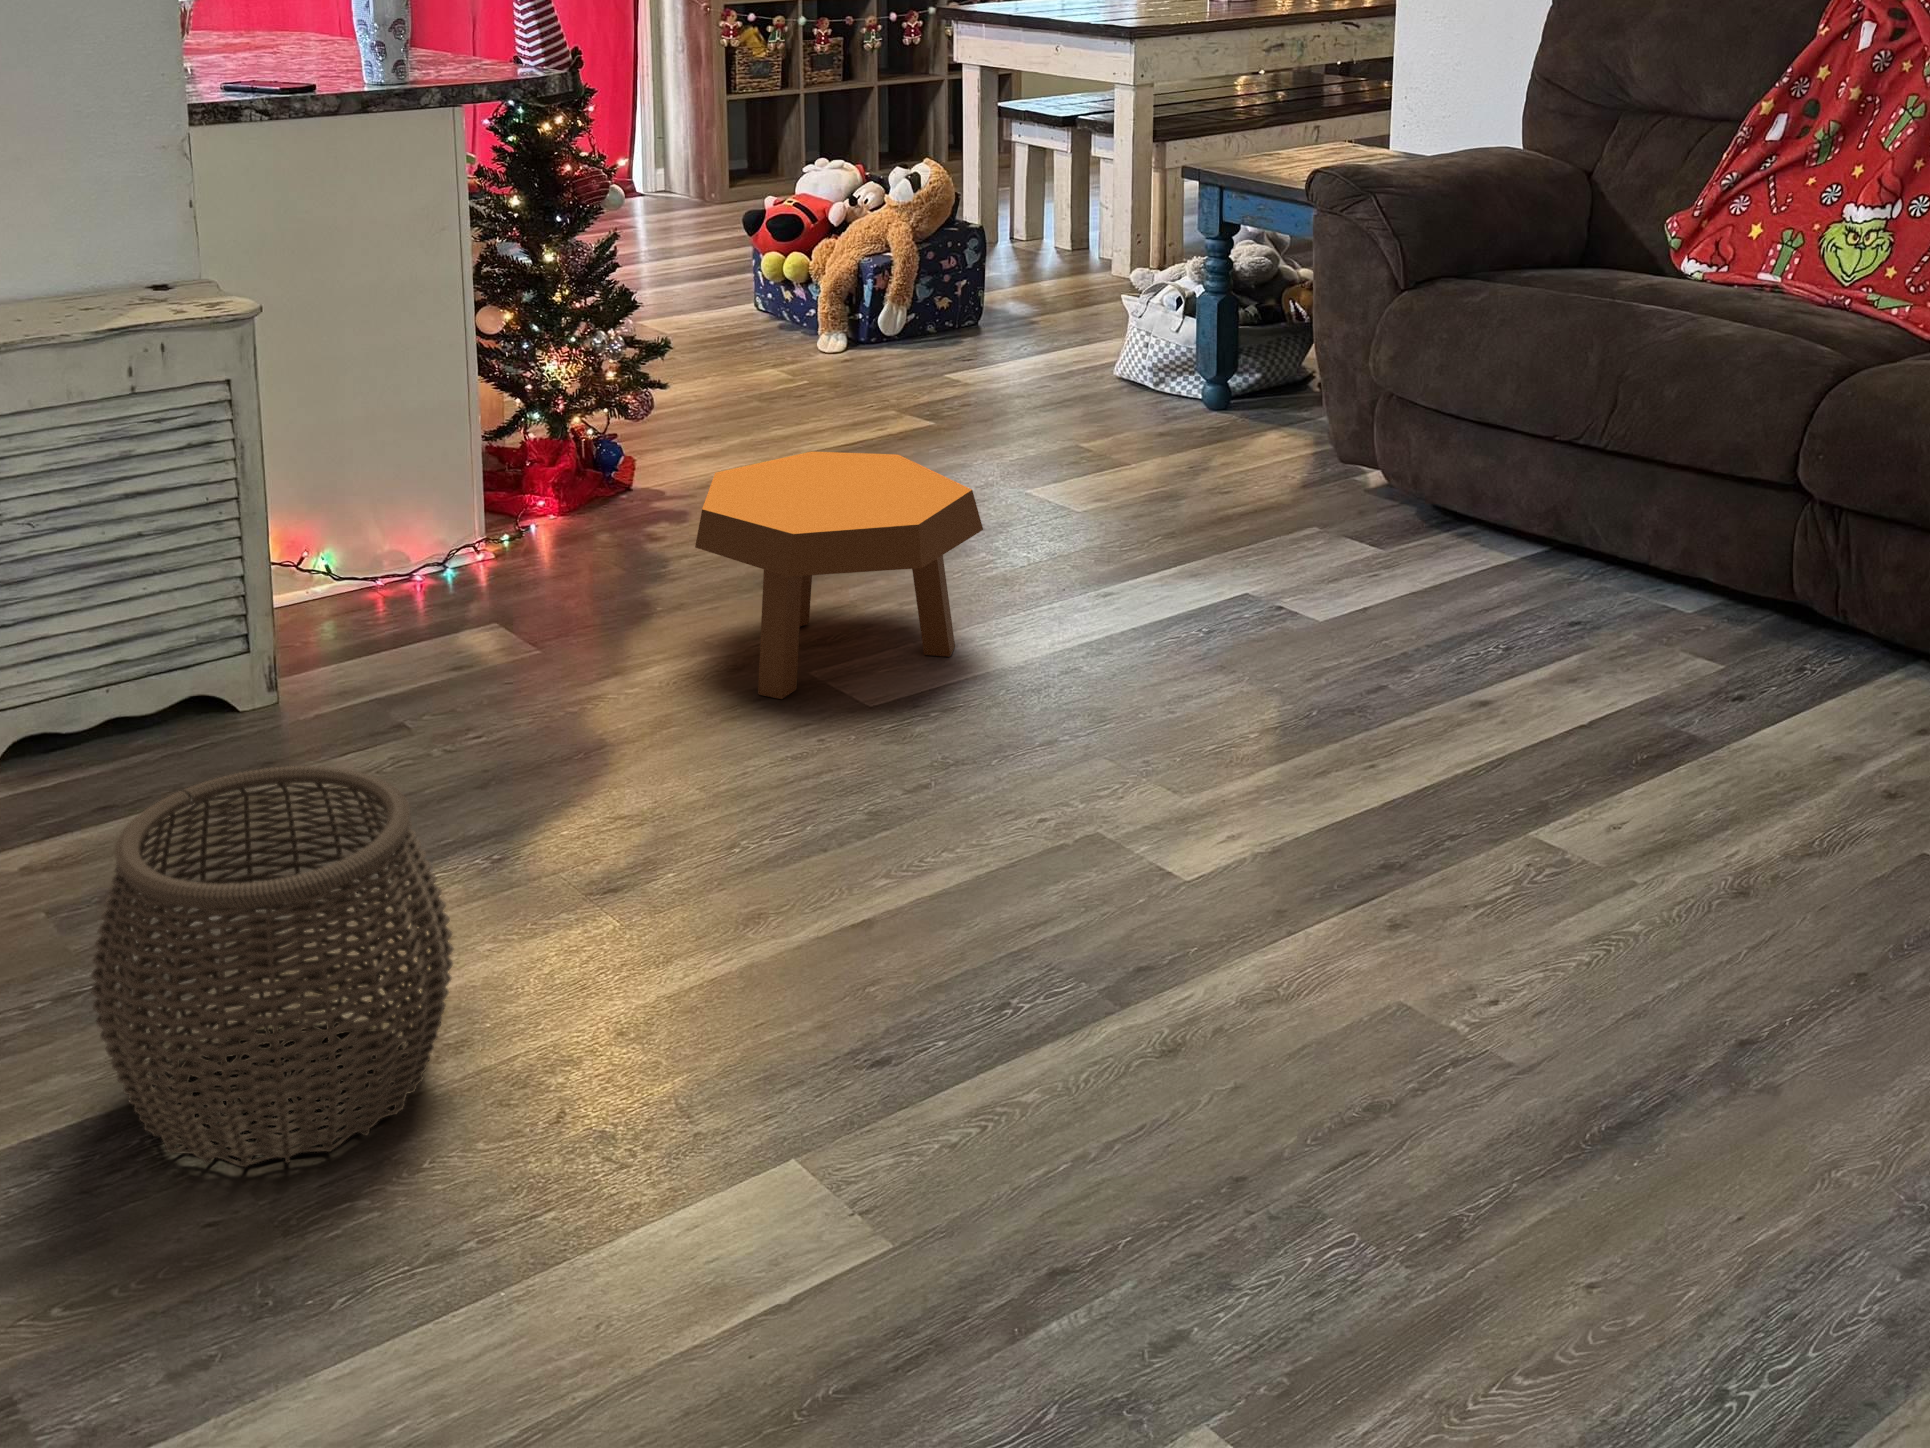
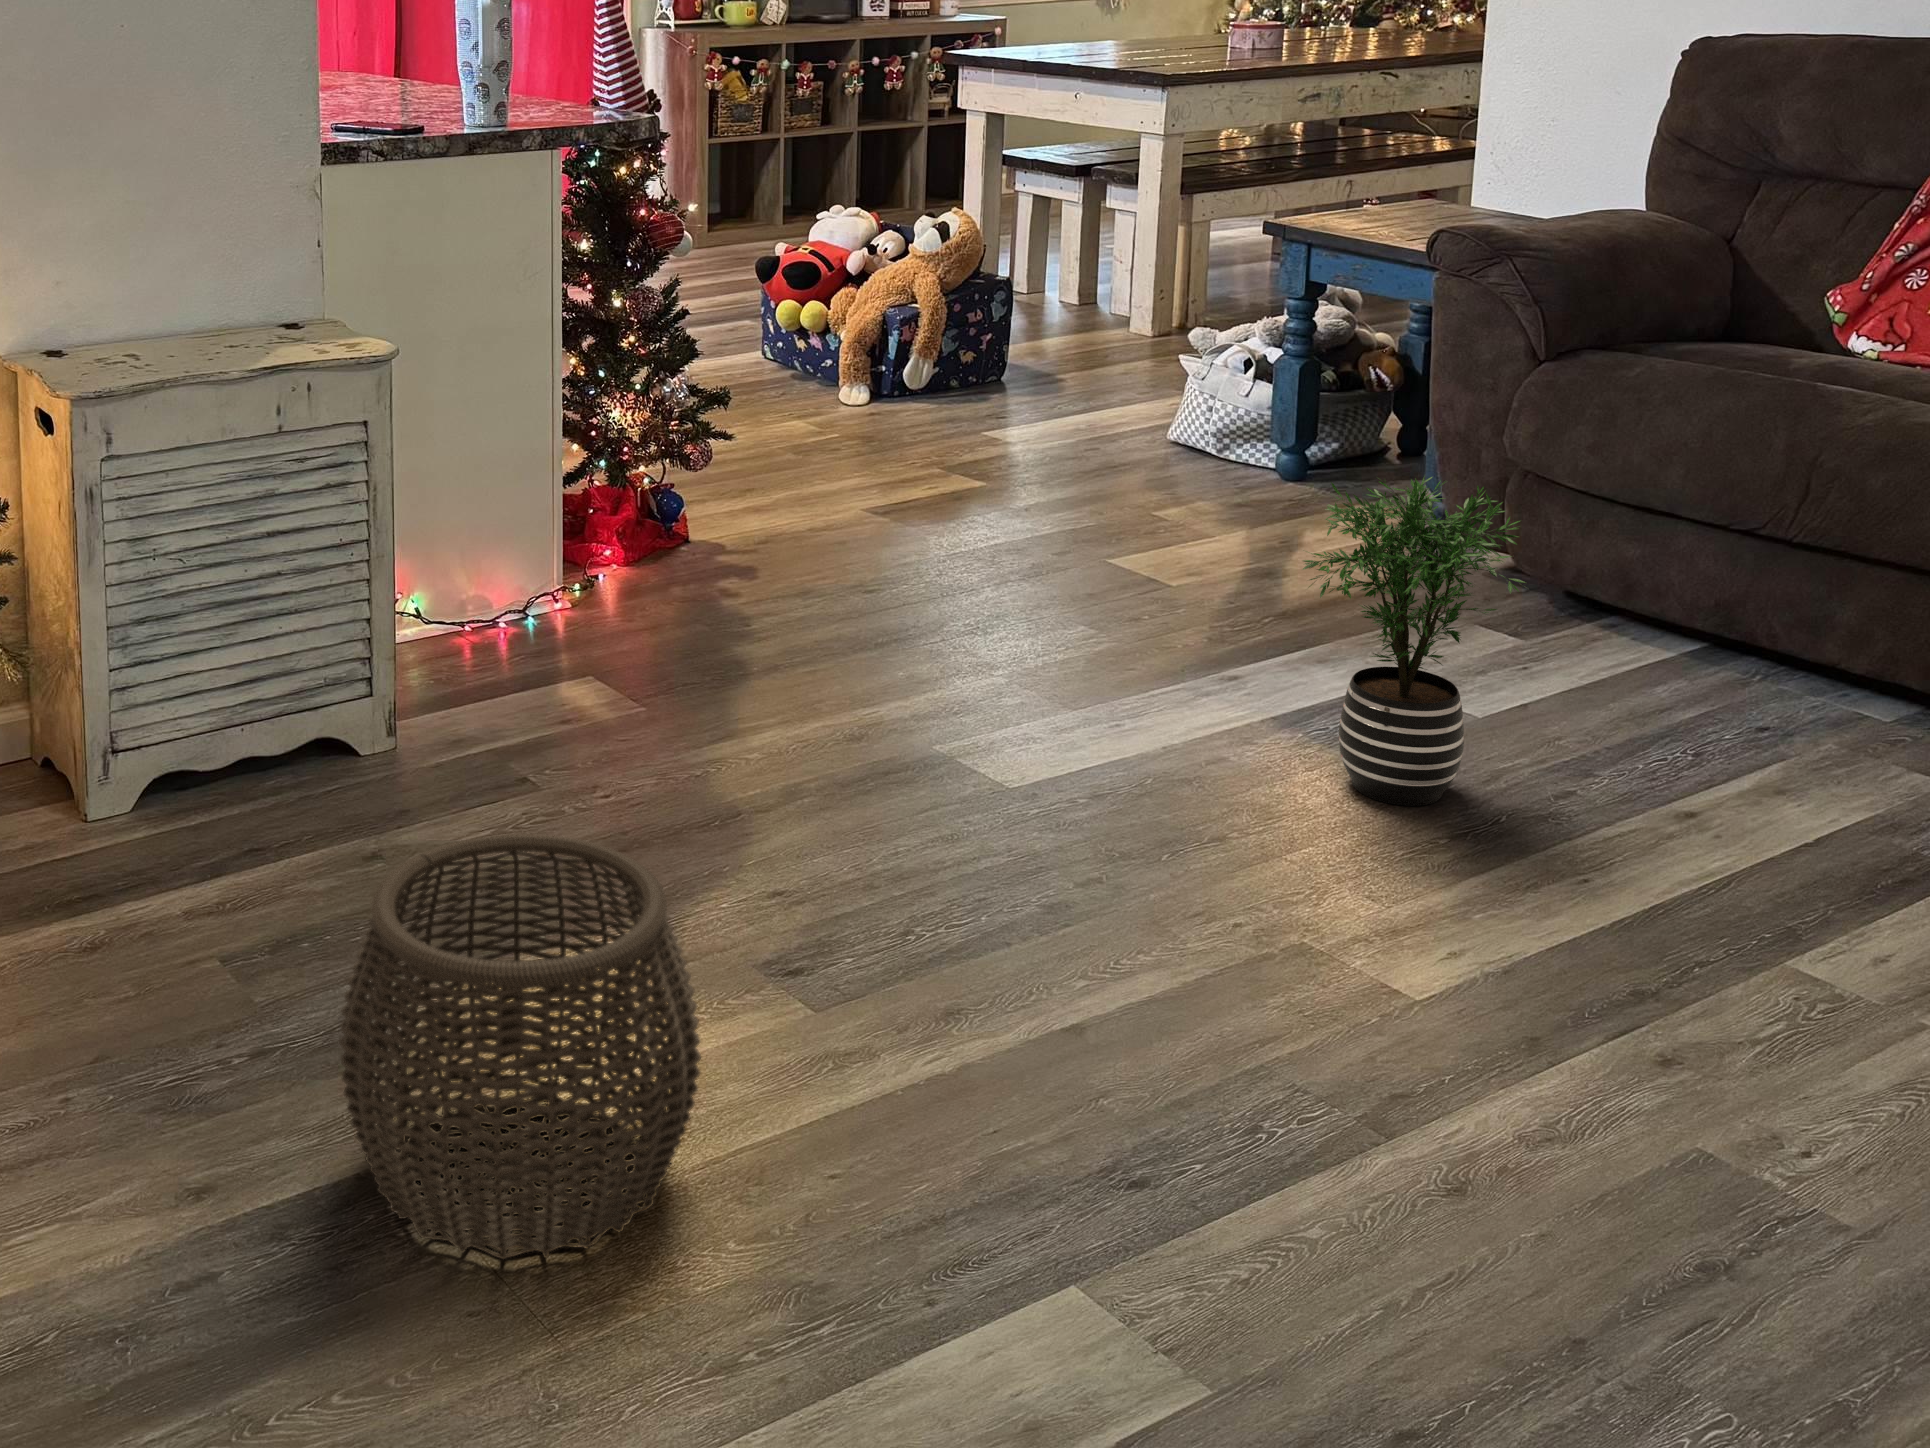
potted plant: none [1123,398,1323,709] -> present [1303,477,1525,806]
footstool: present [695,451,983,699] -> none [825,512,1124,773]

